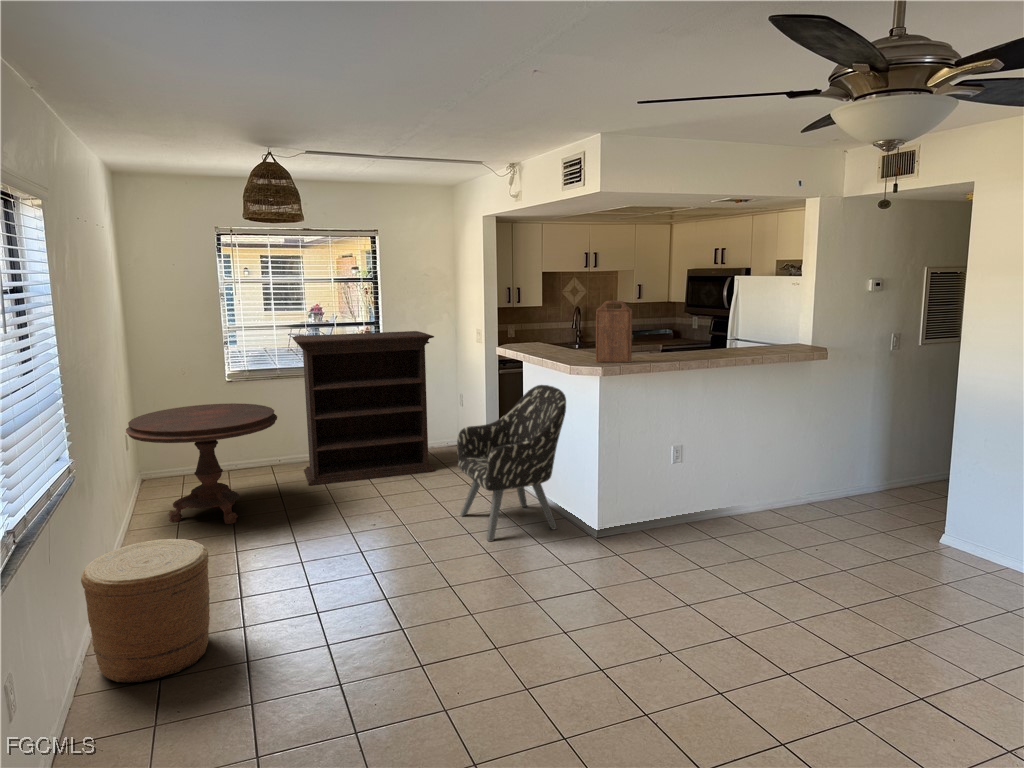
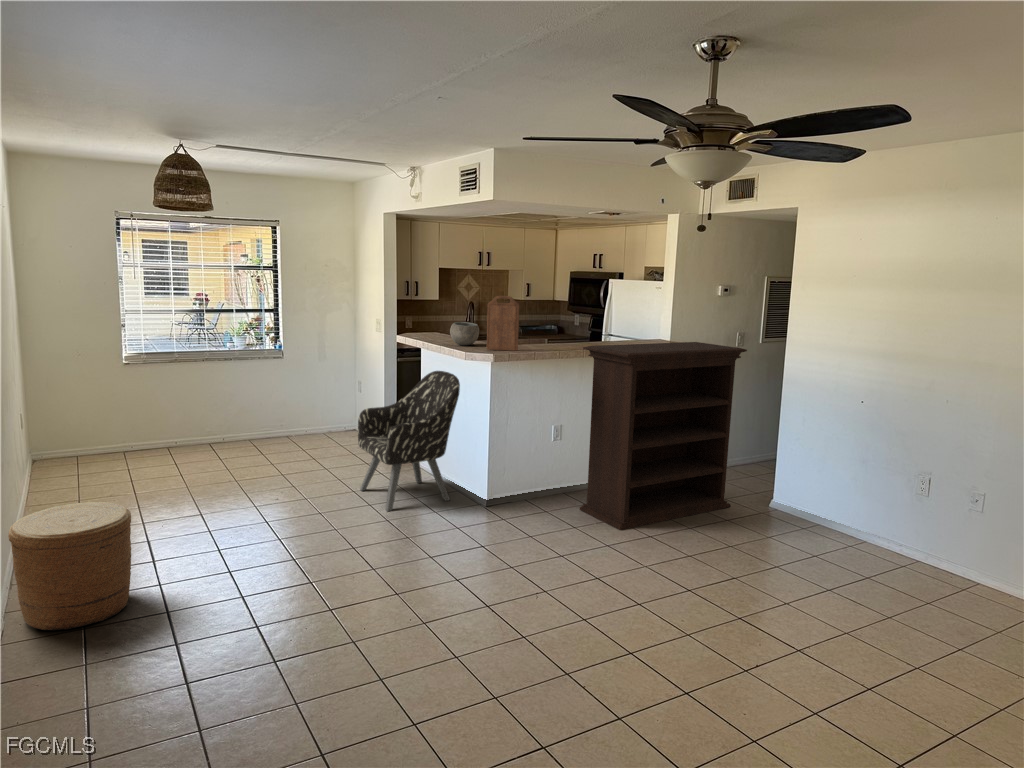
bookshelf: present [293,331,435,486] -> present [579,342,747,530]
bowl: none [555,331,587,357] -> present [450,322,479,346]
side table: present [126,403,277,524] -> none [24,385,180,500]

